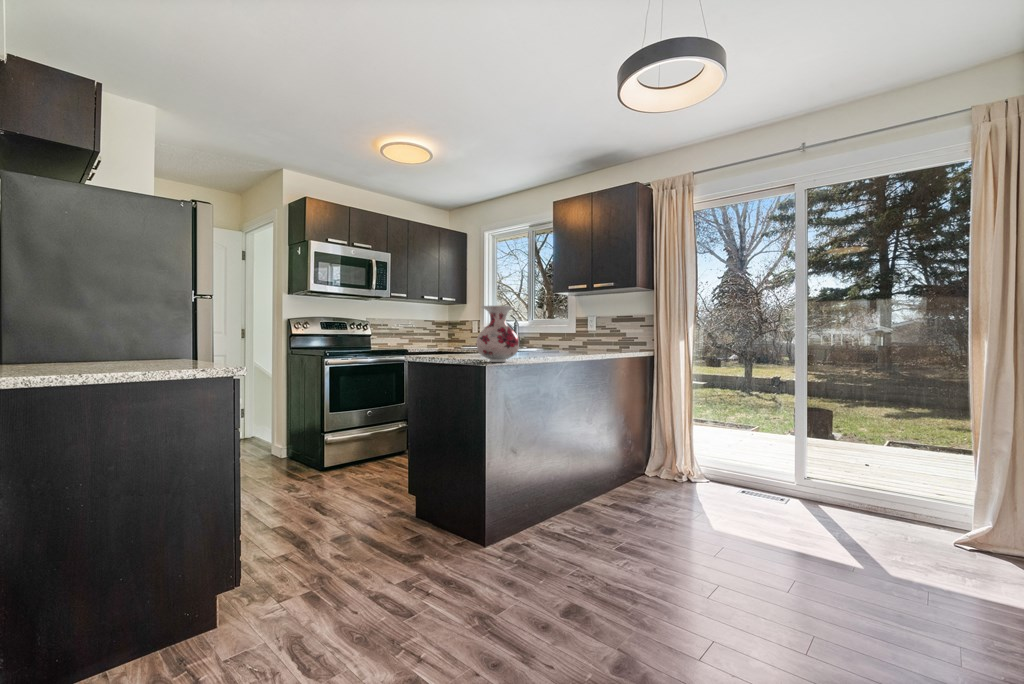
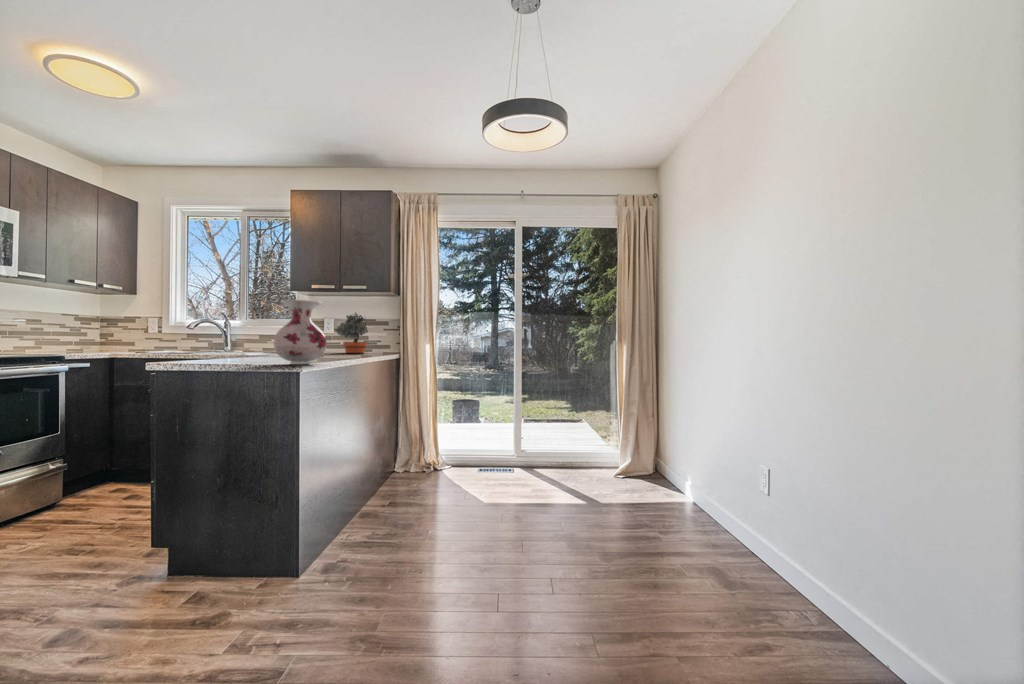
potted plant: none [595,308,633,350] -> present [335,312,368,353]

